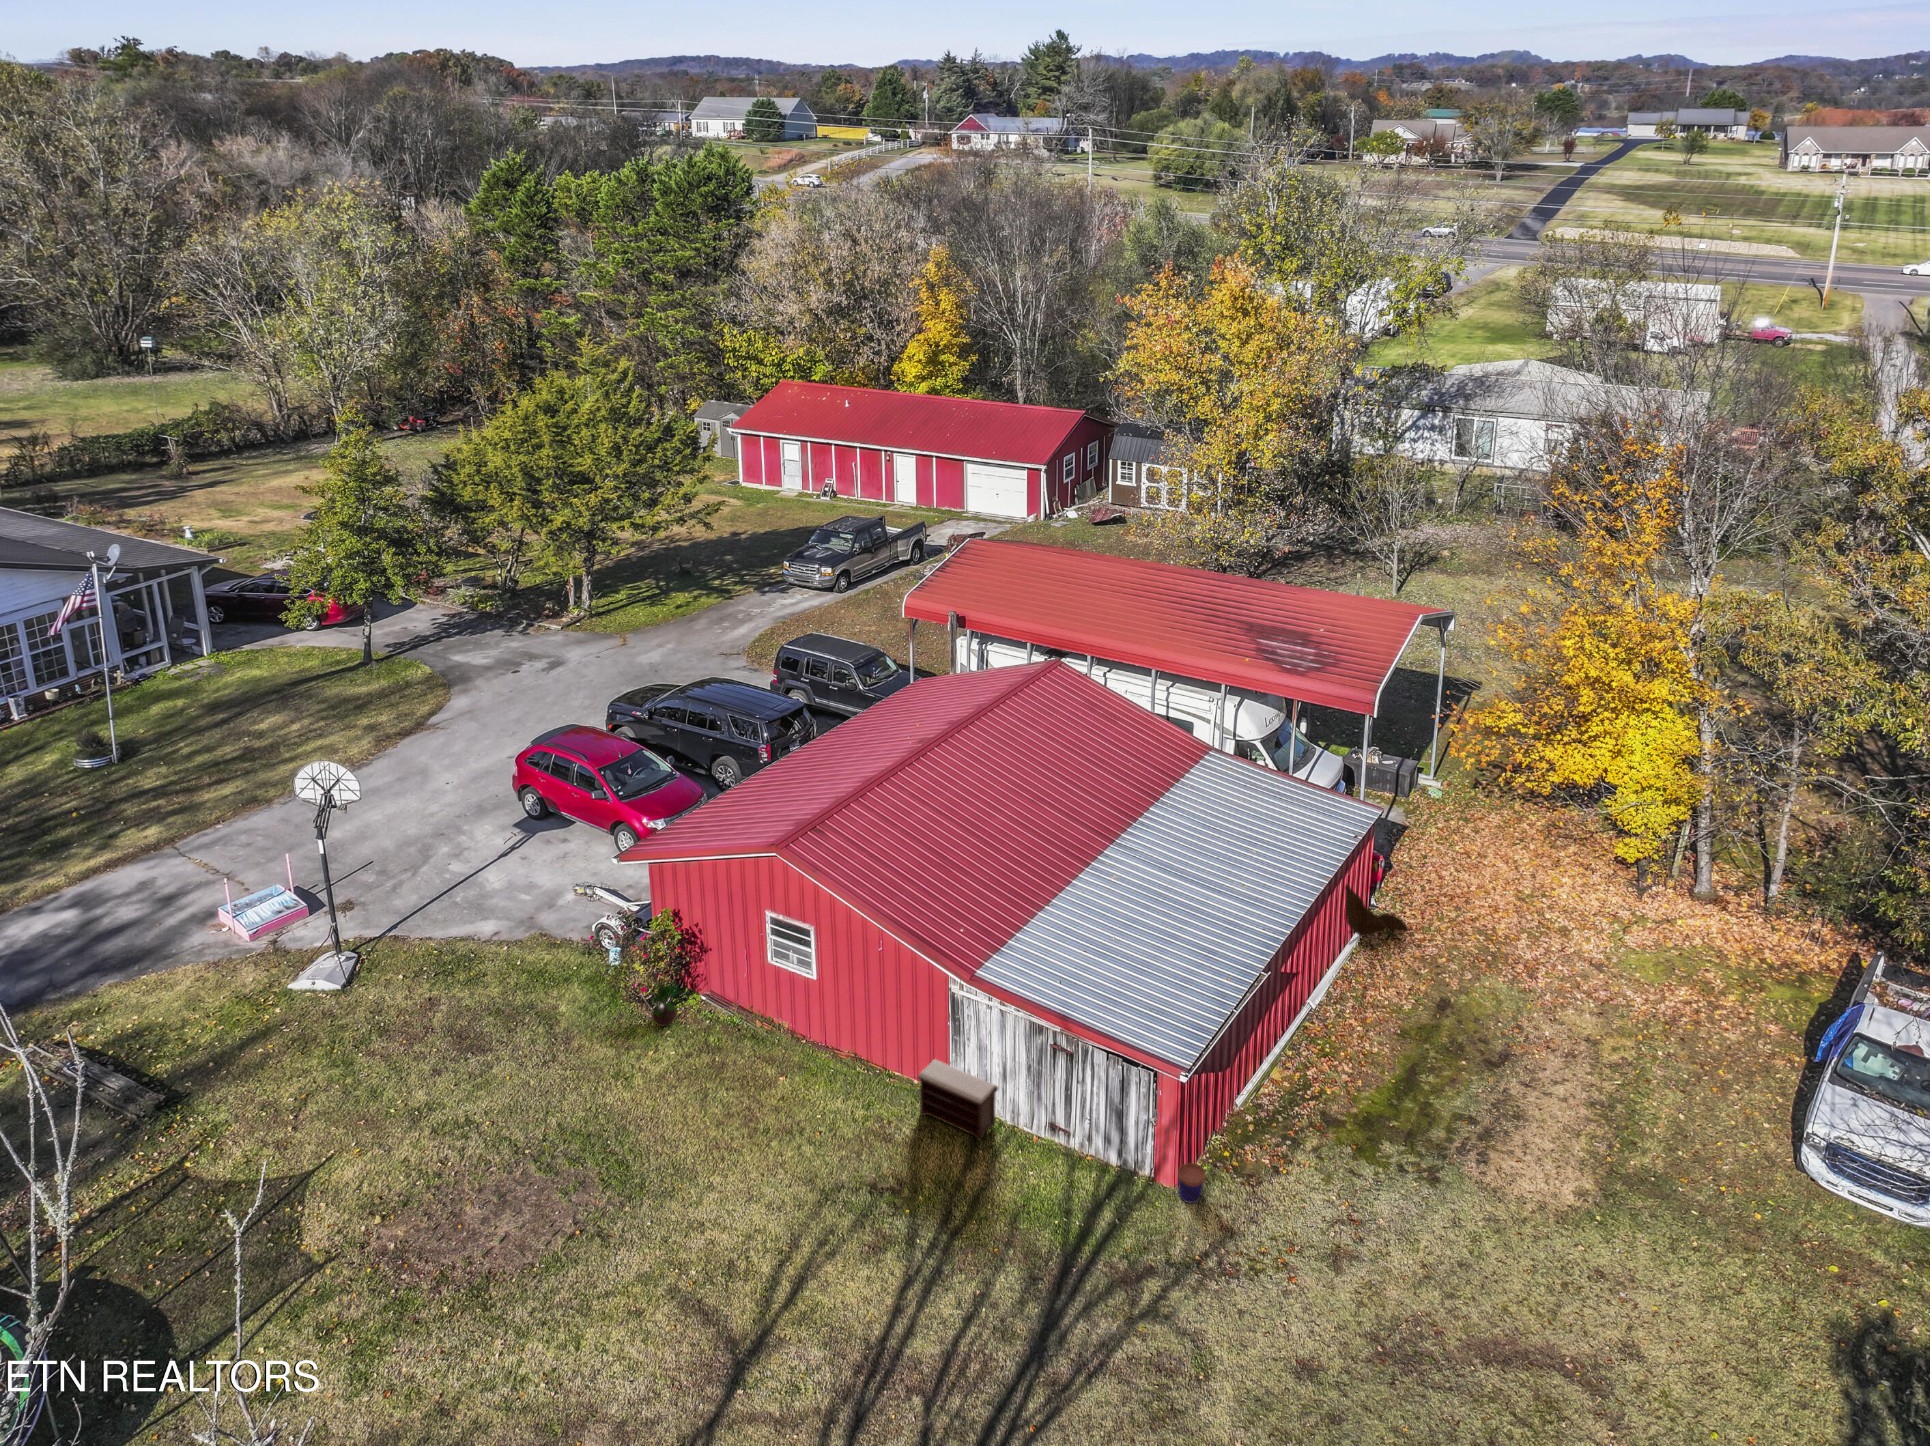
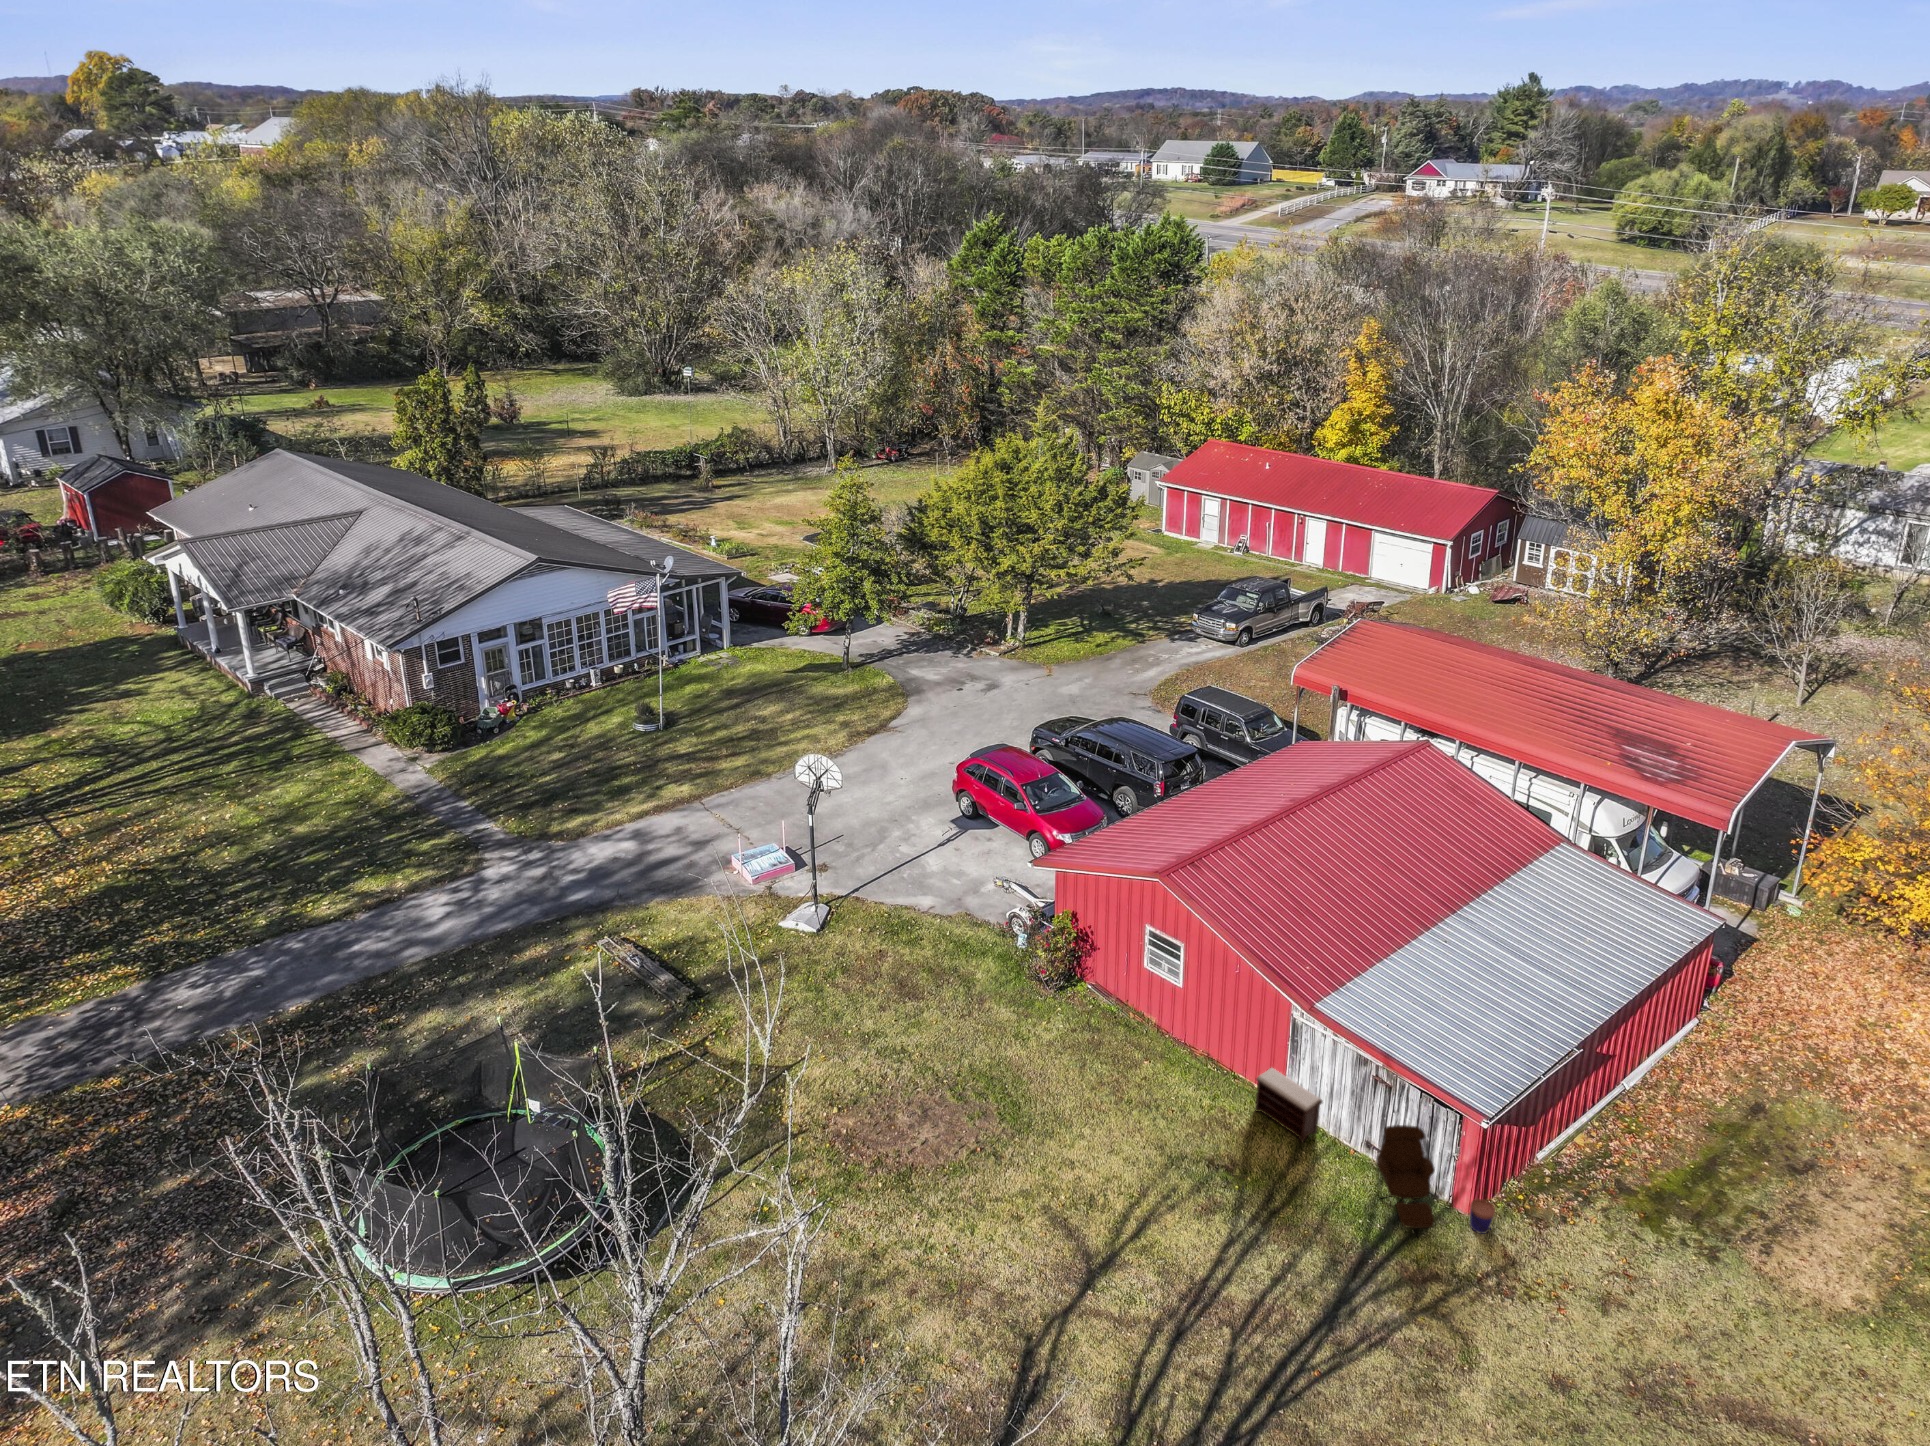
lounge chair: present [1345,884,1408,949] -> present [1376,1125,1435,1236]
potted tree: present [651,982,677,1027] -> none [1048,963,1074,1000]

